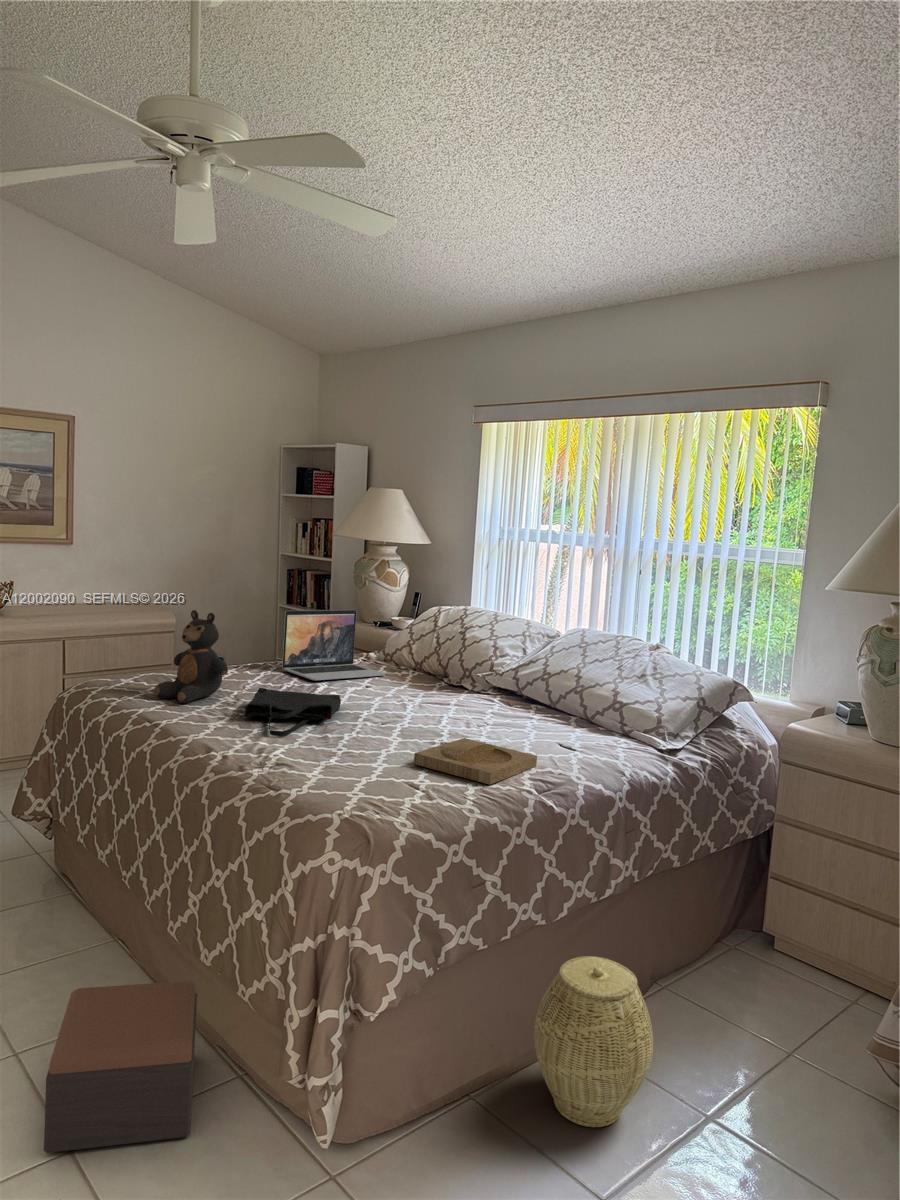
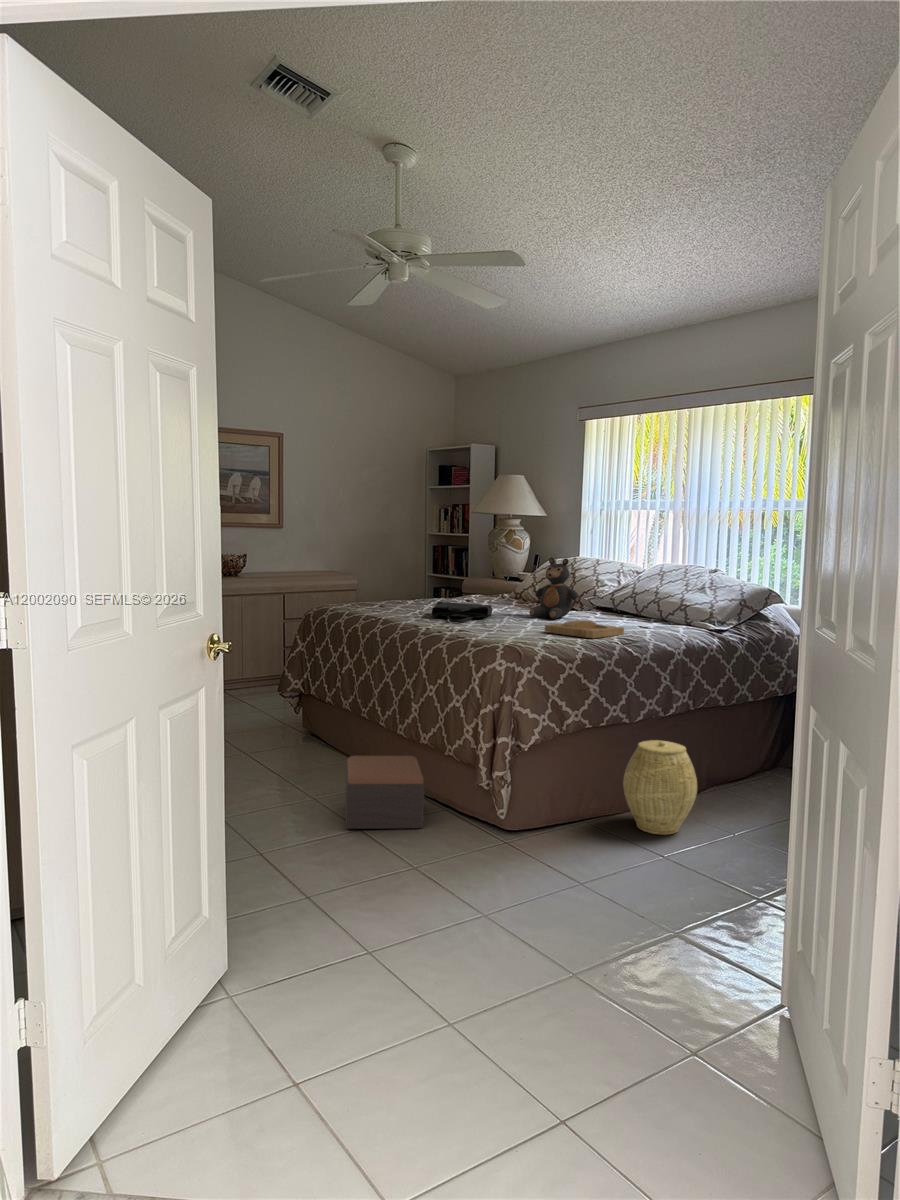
teddy bear: present [154,610,228,703] -> present [529,558,579,619]
laptop: present [282,610,385,680] -> none [446,559,519,605]

